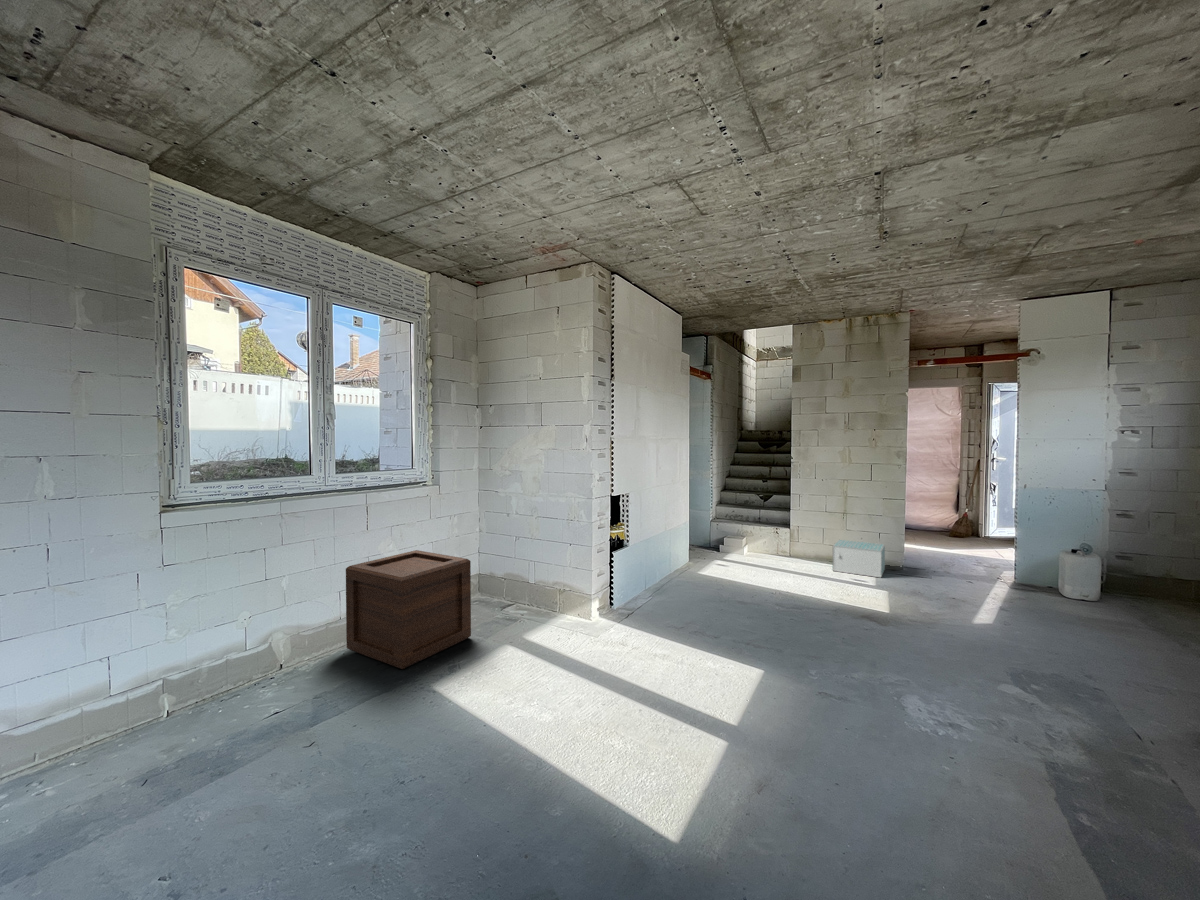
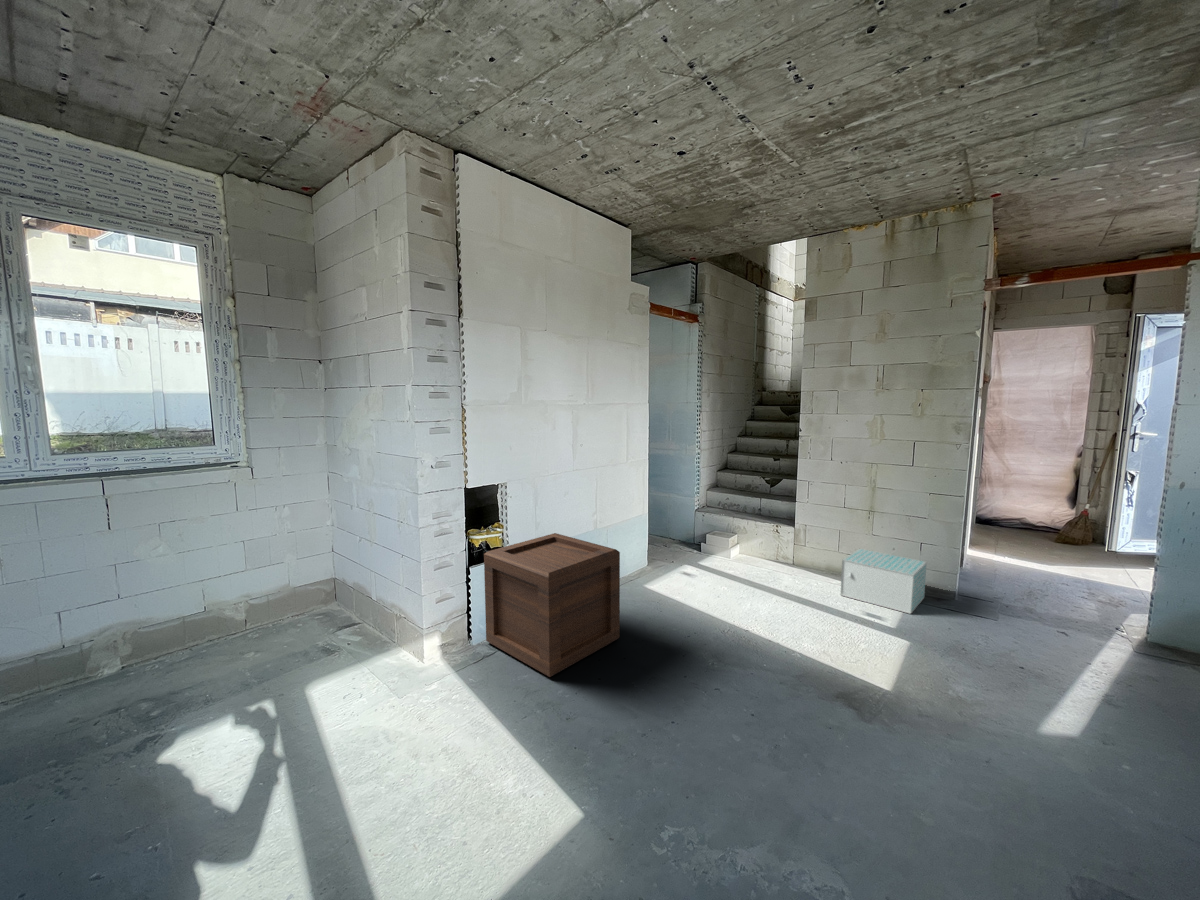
wooden crate: present [346,550,471,669] -> present [484,533,620,677]

